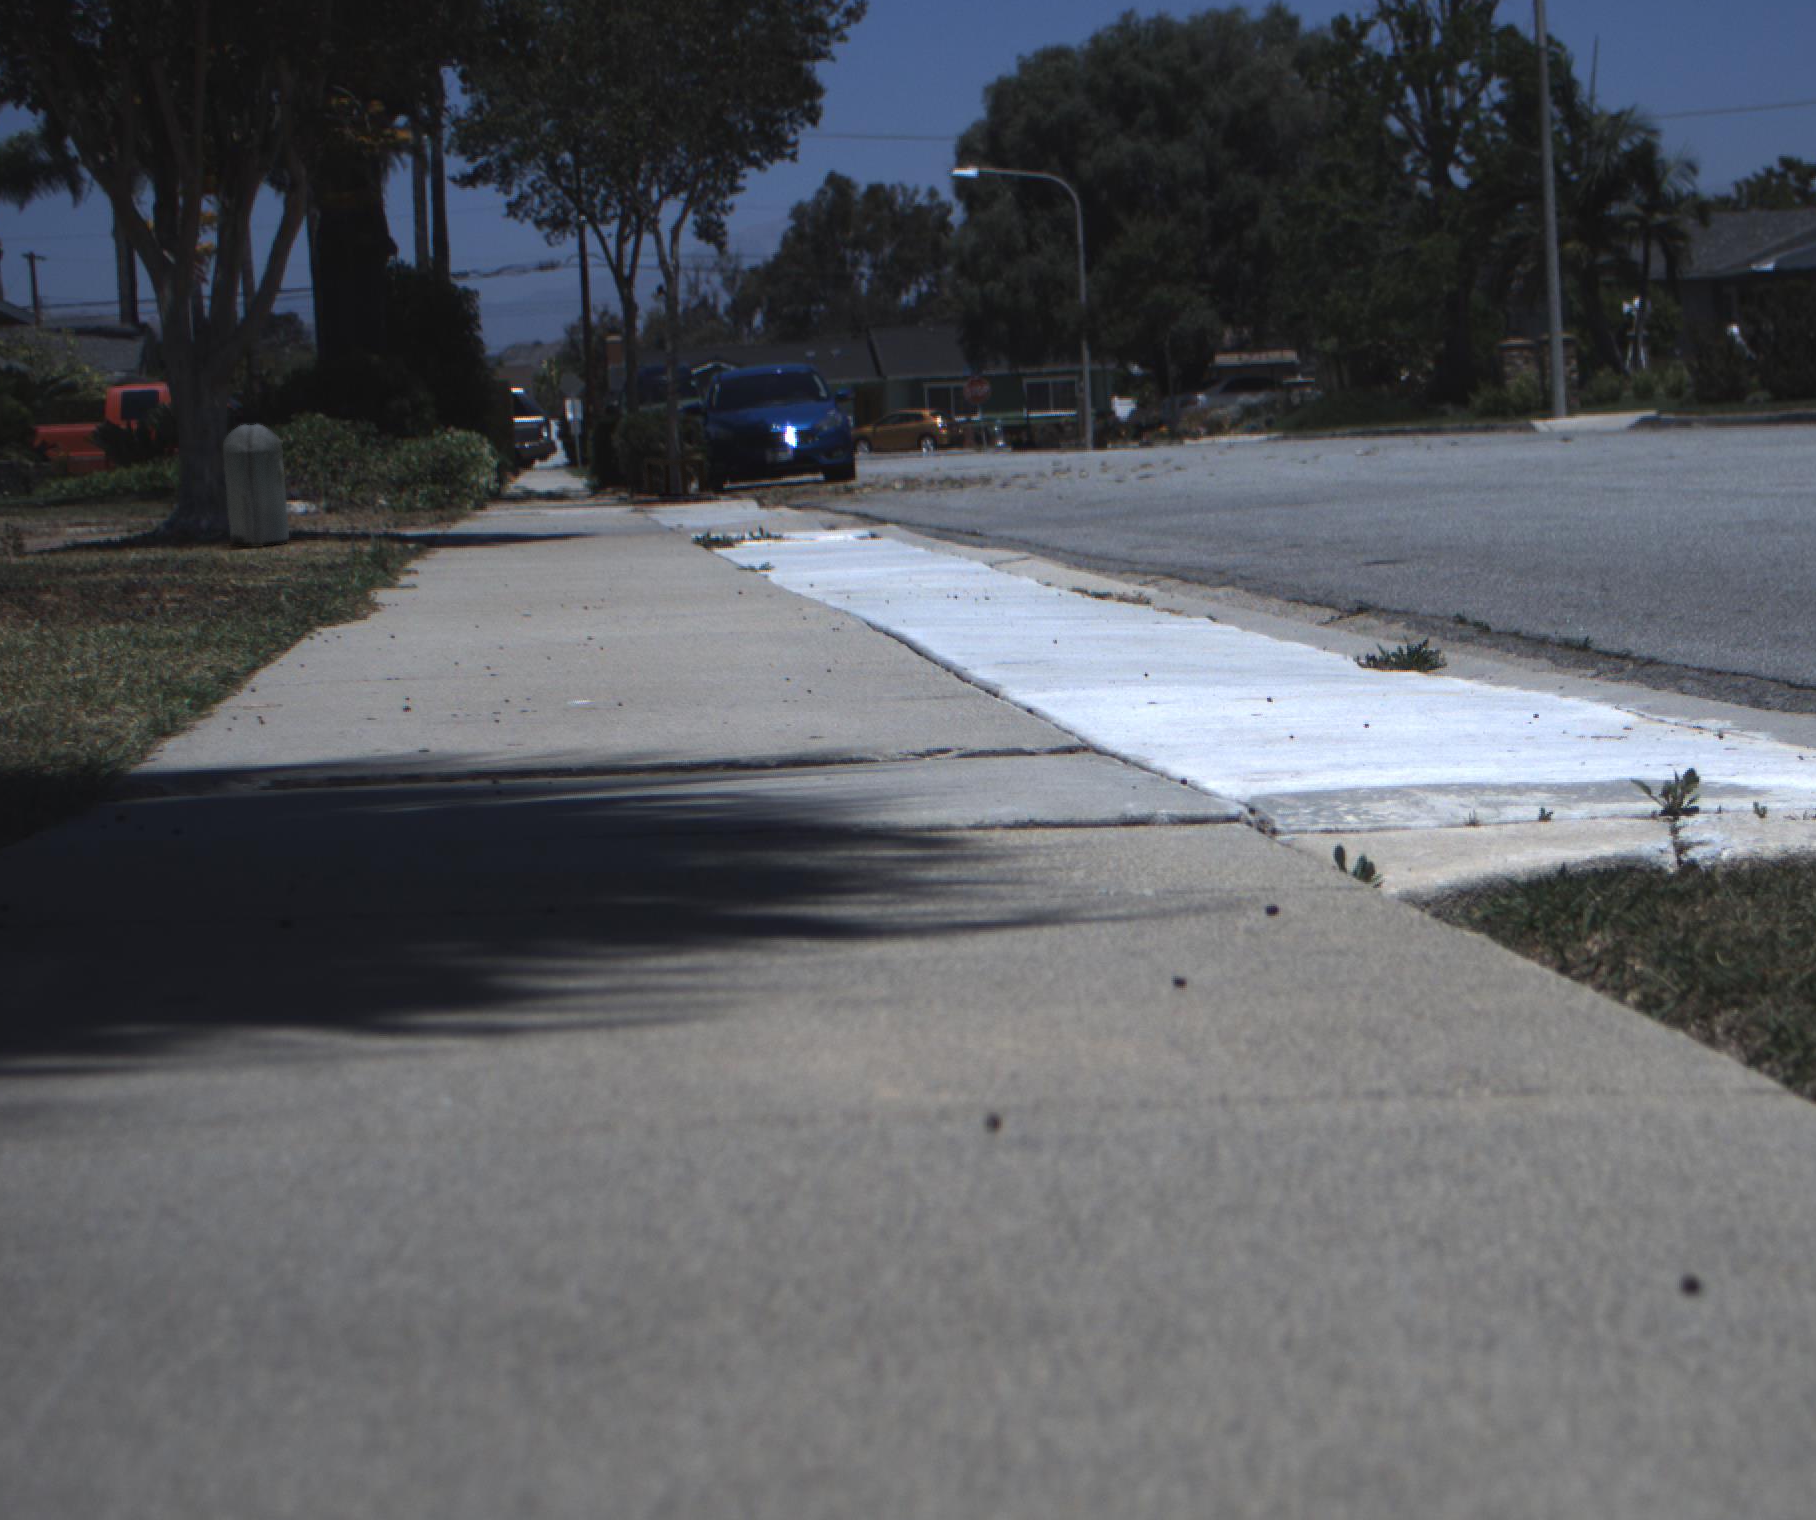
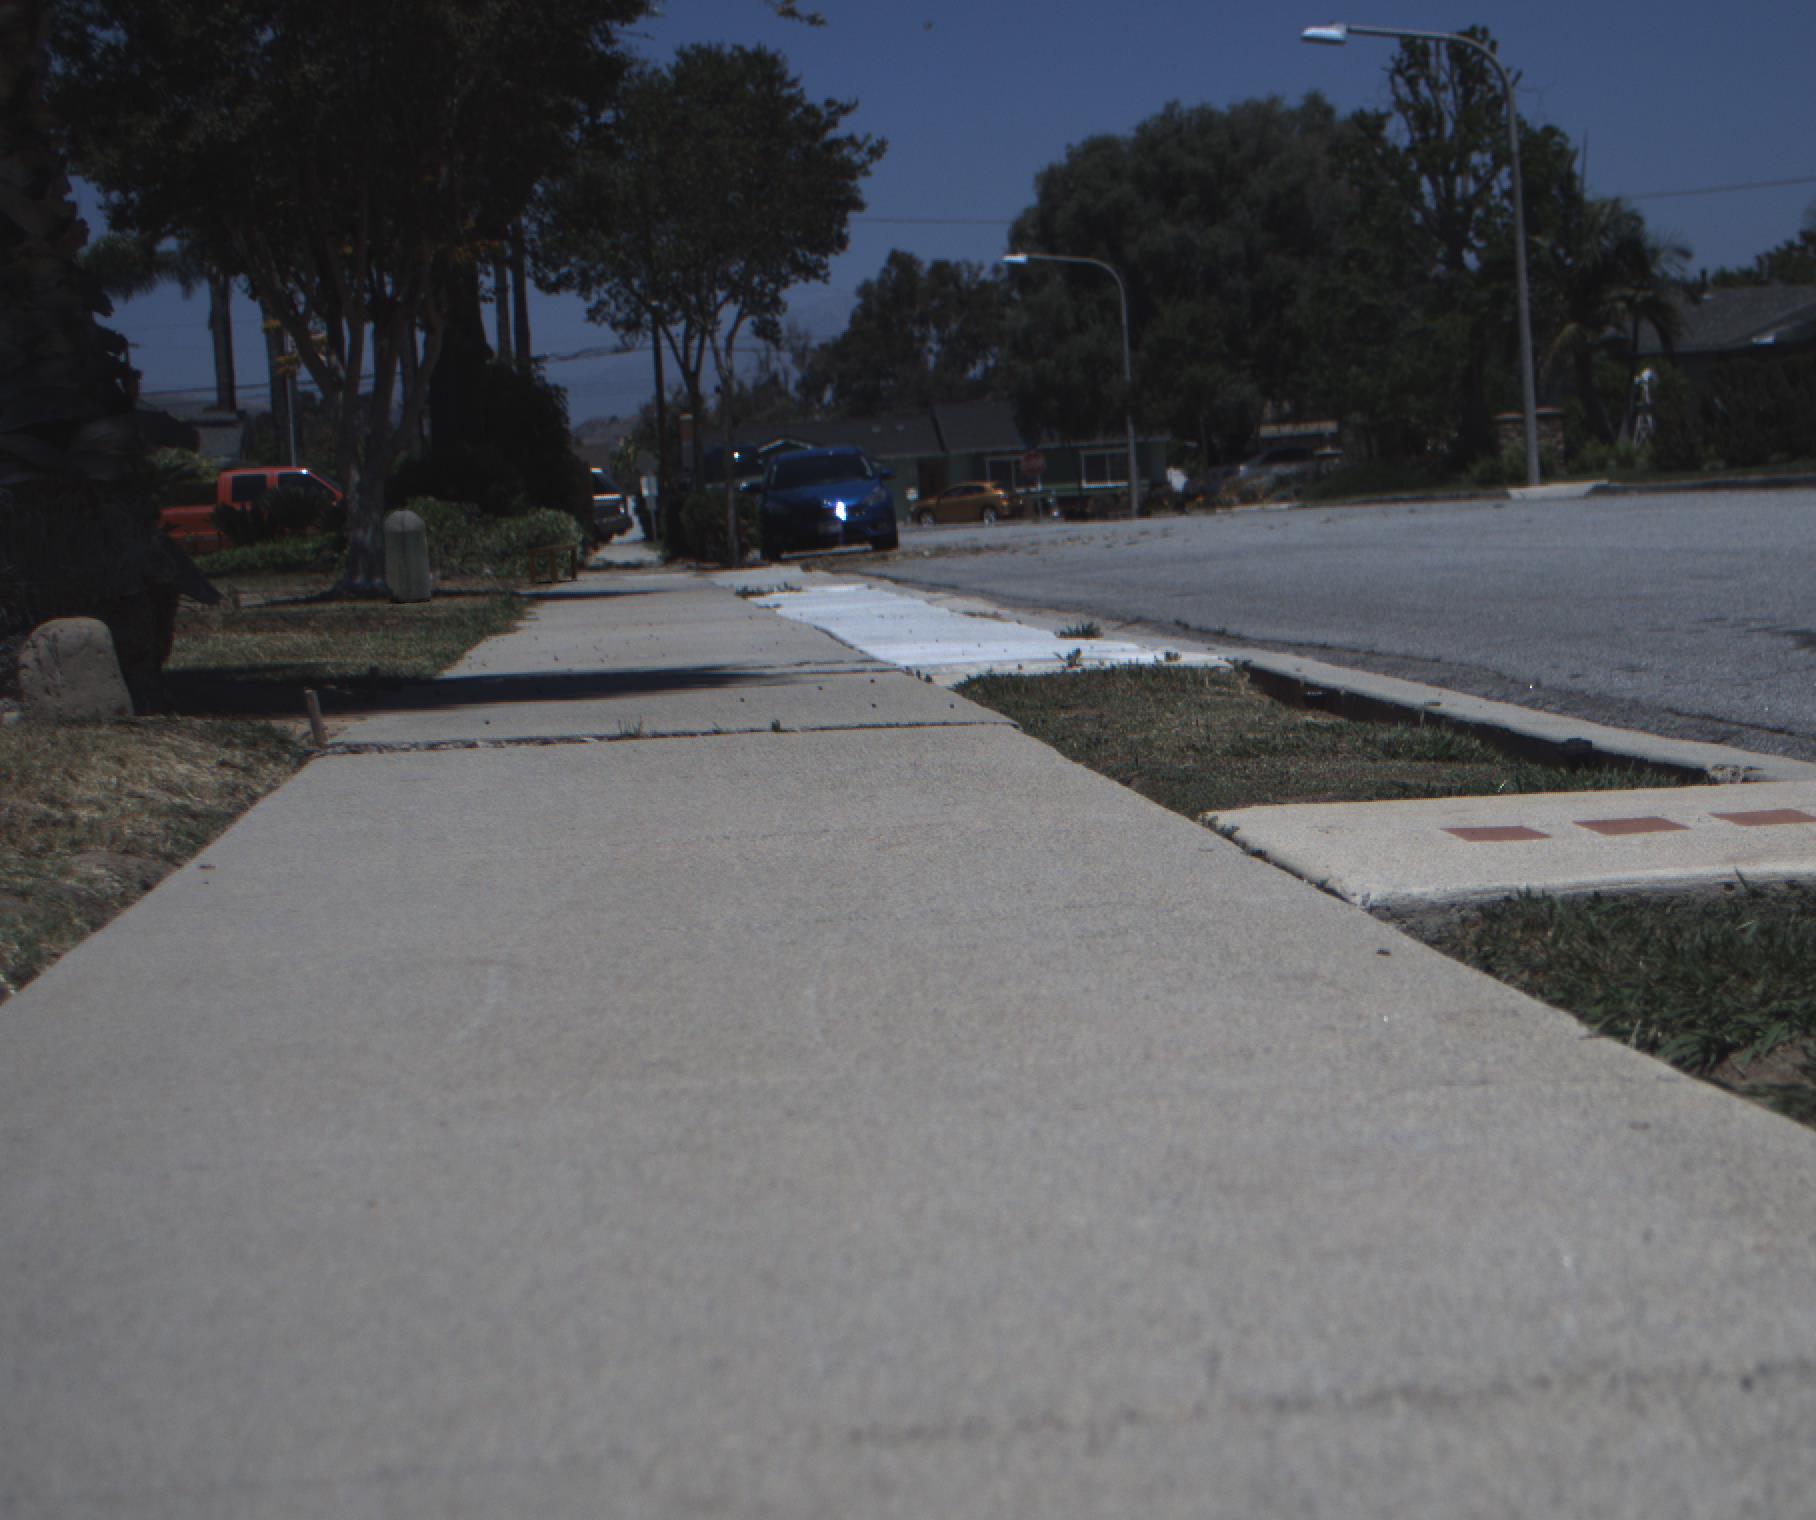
bench: present [645,458,705,496] -> present [527,545,577,584]

